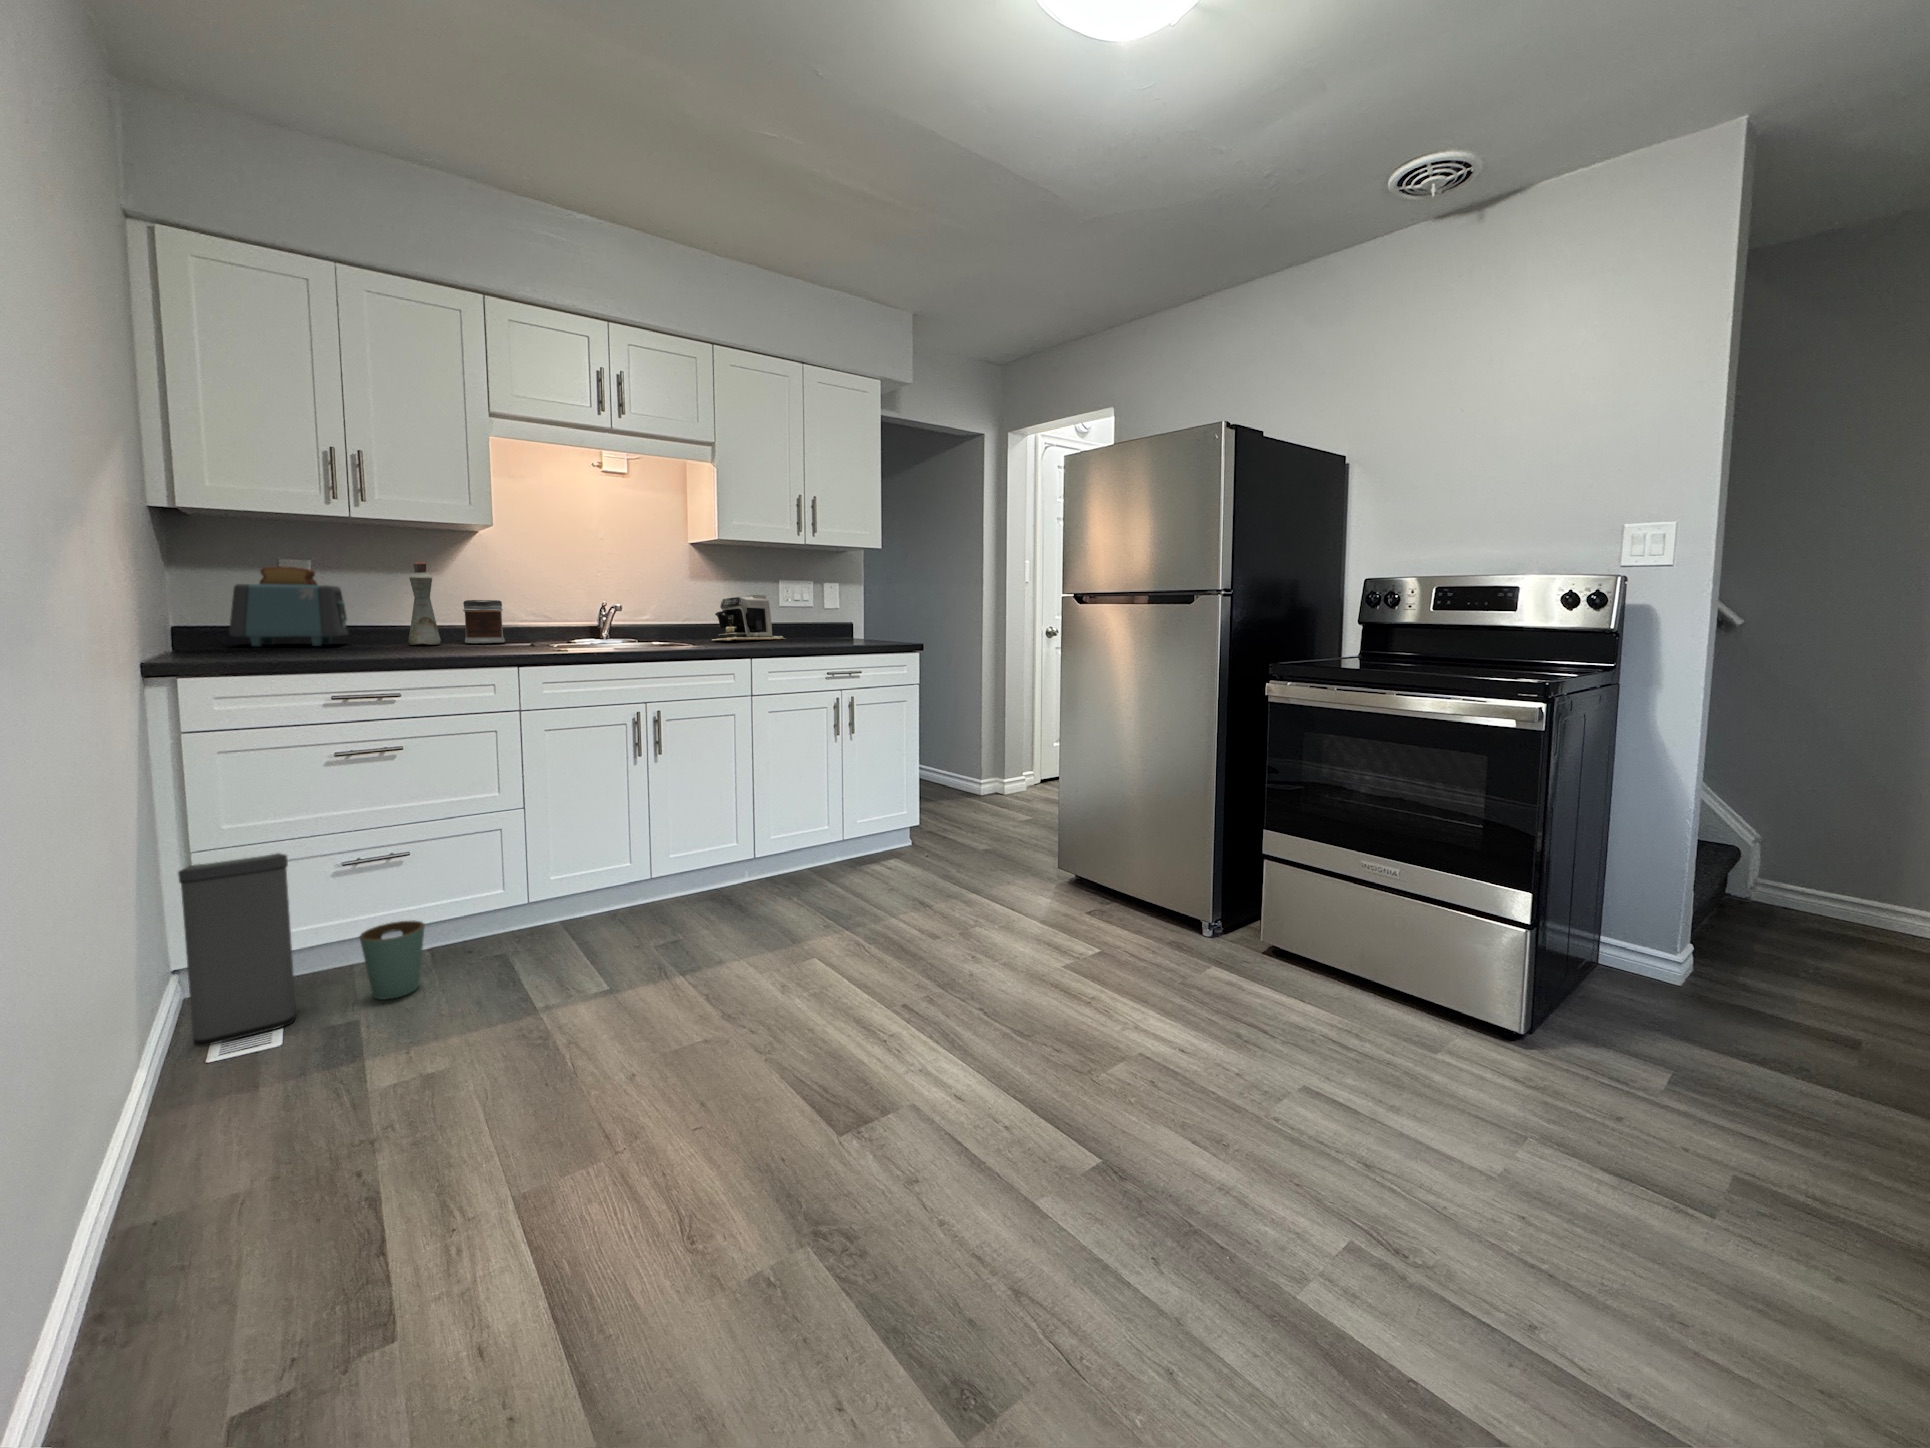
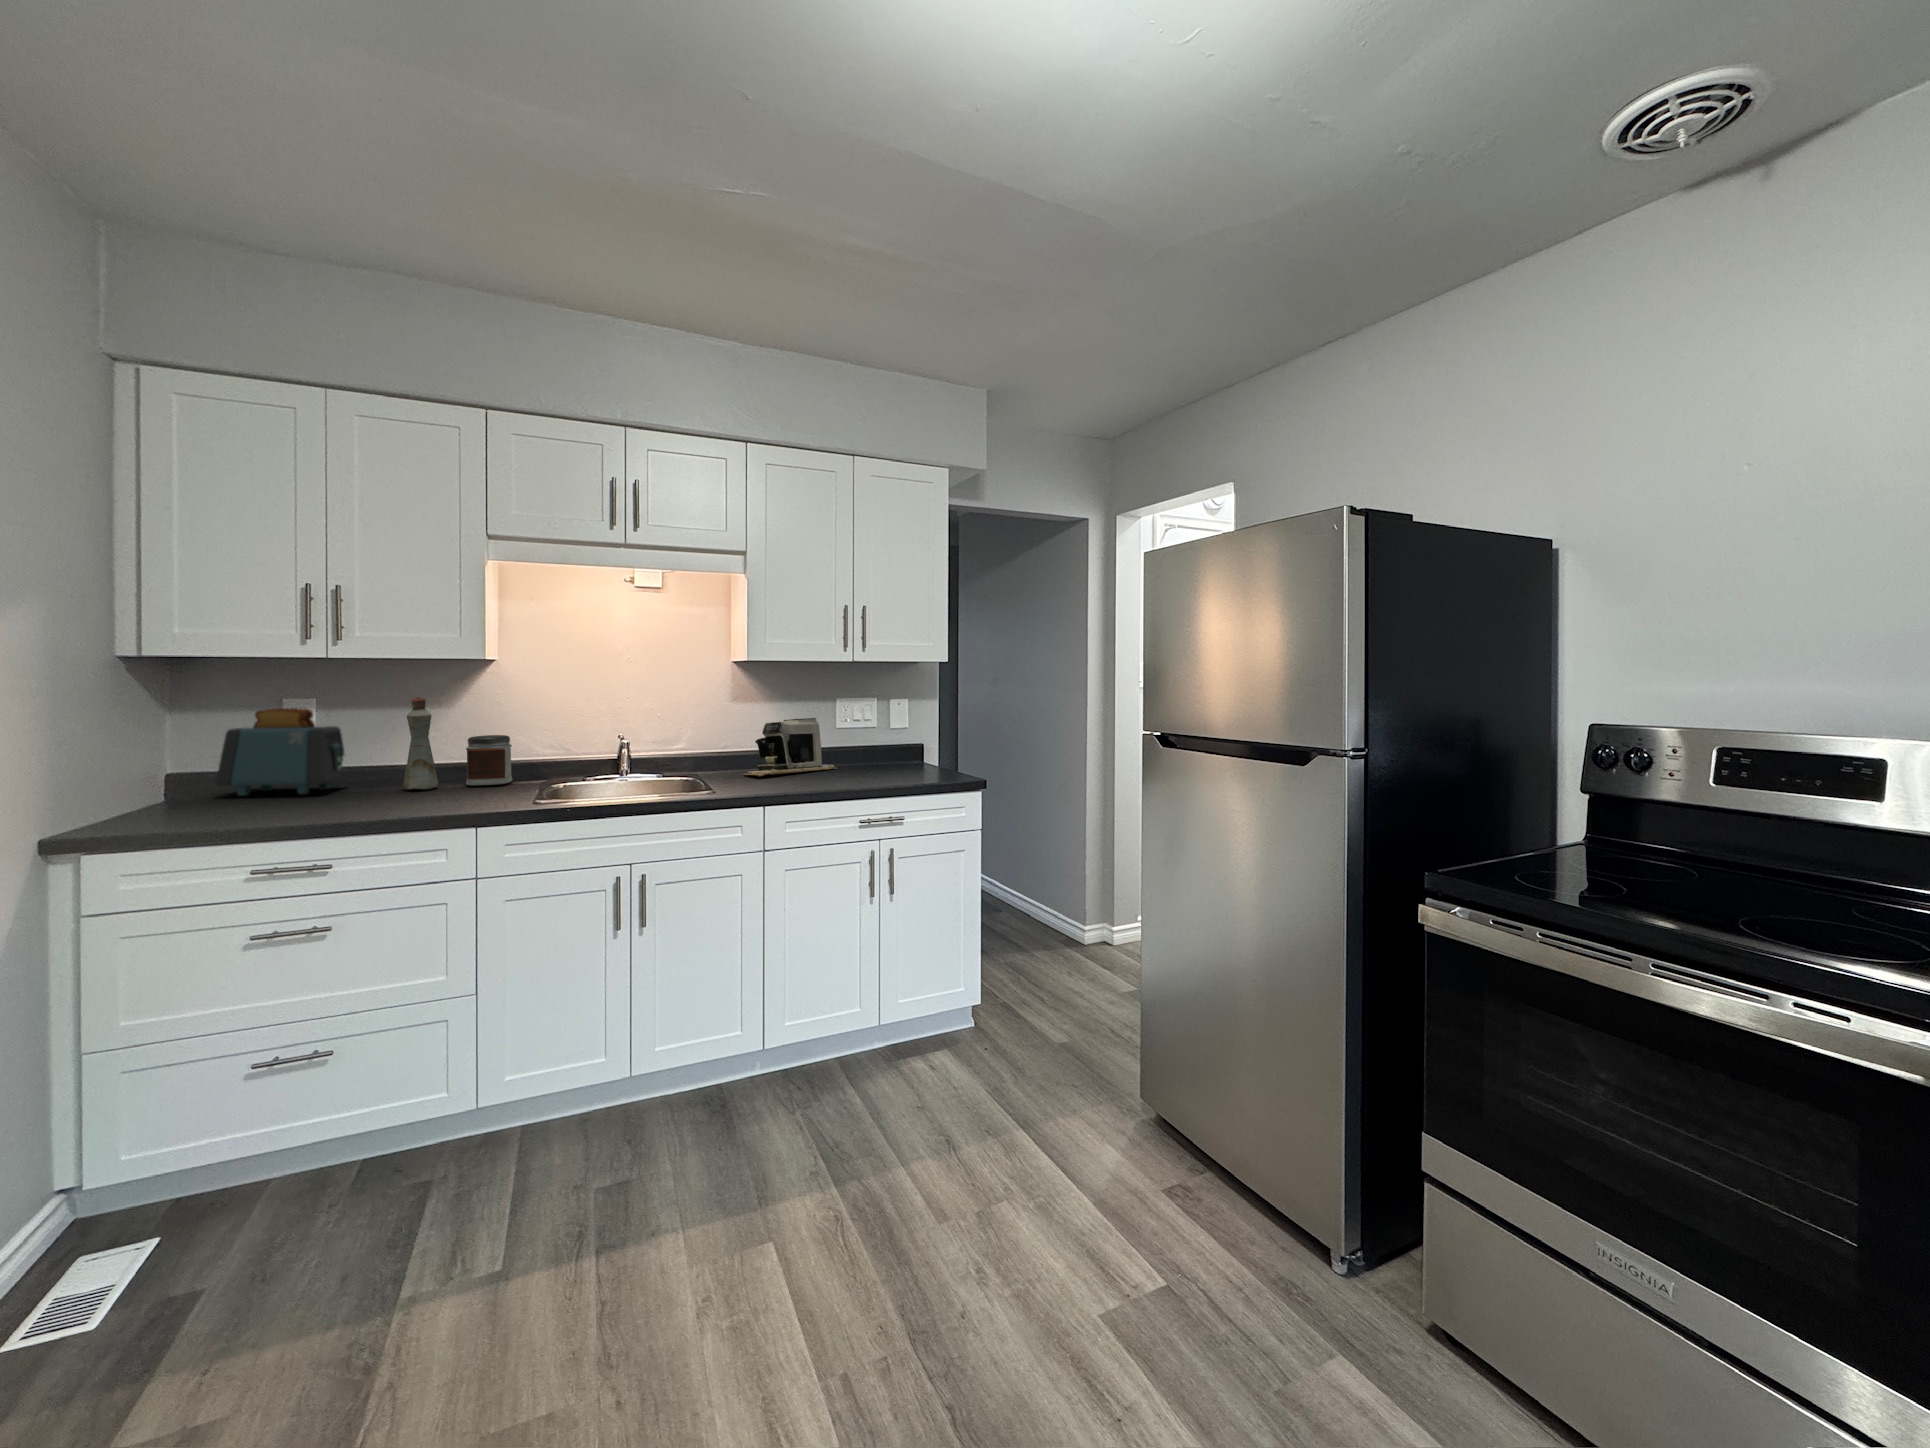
trash can: present [178,853,425,1046] -> none [23,1066,321,1311]

